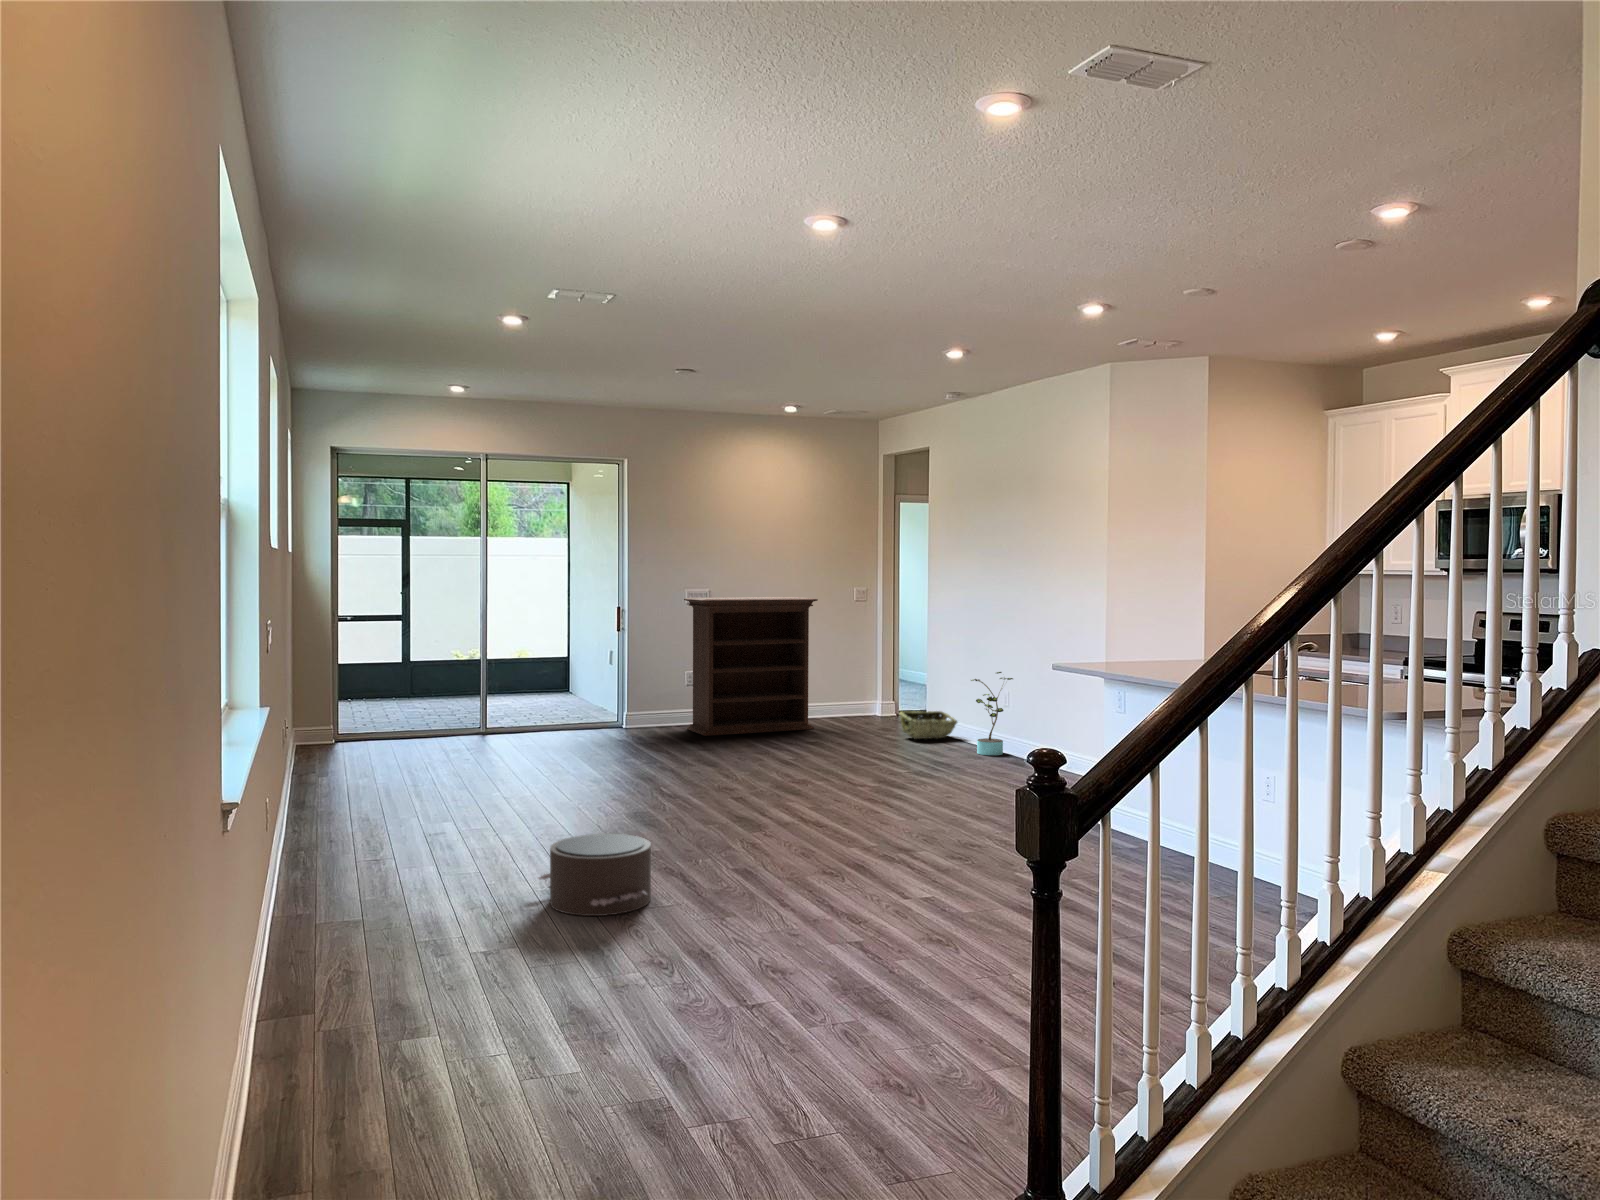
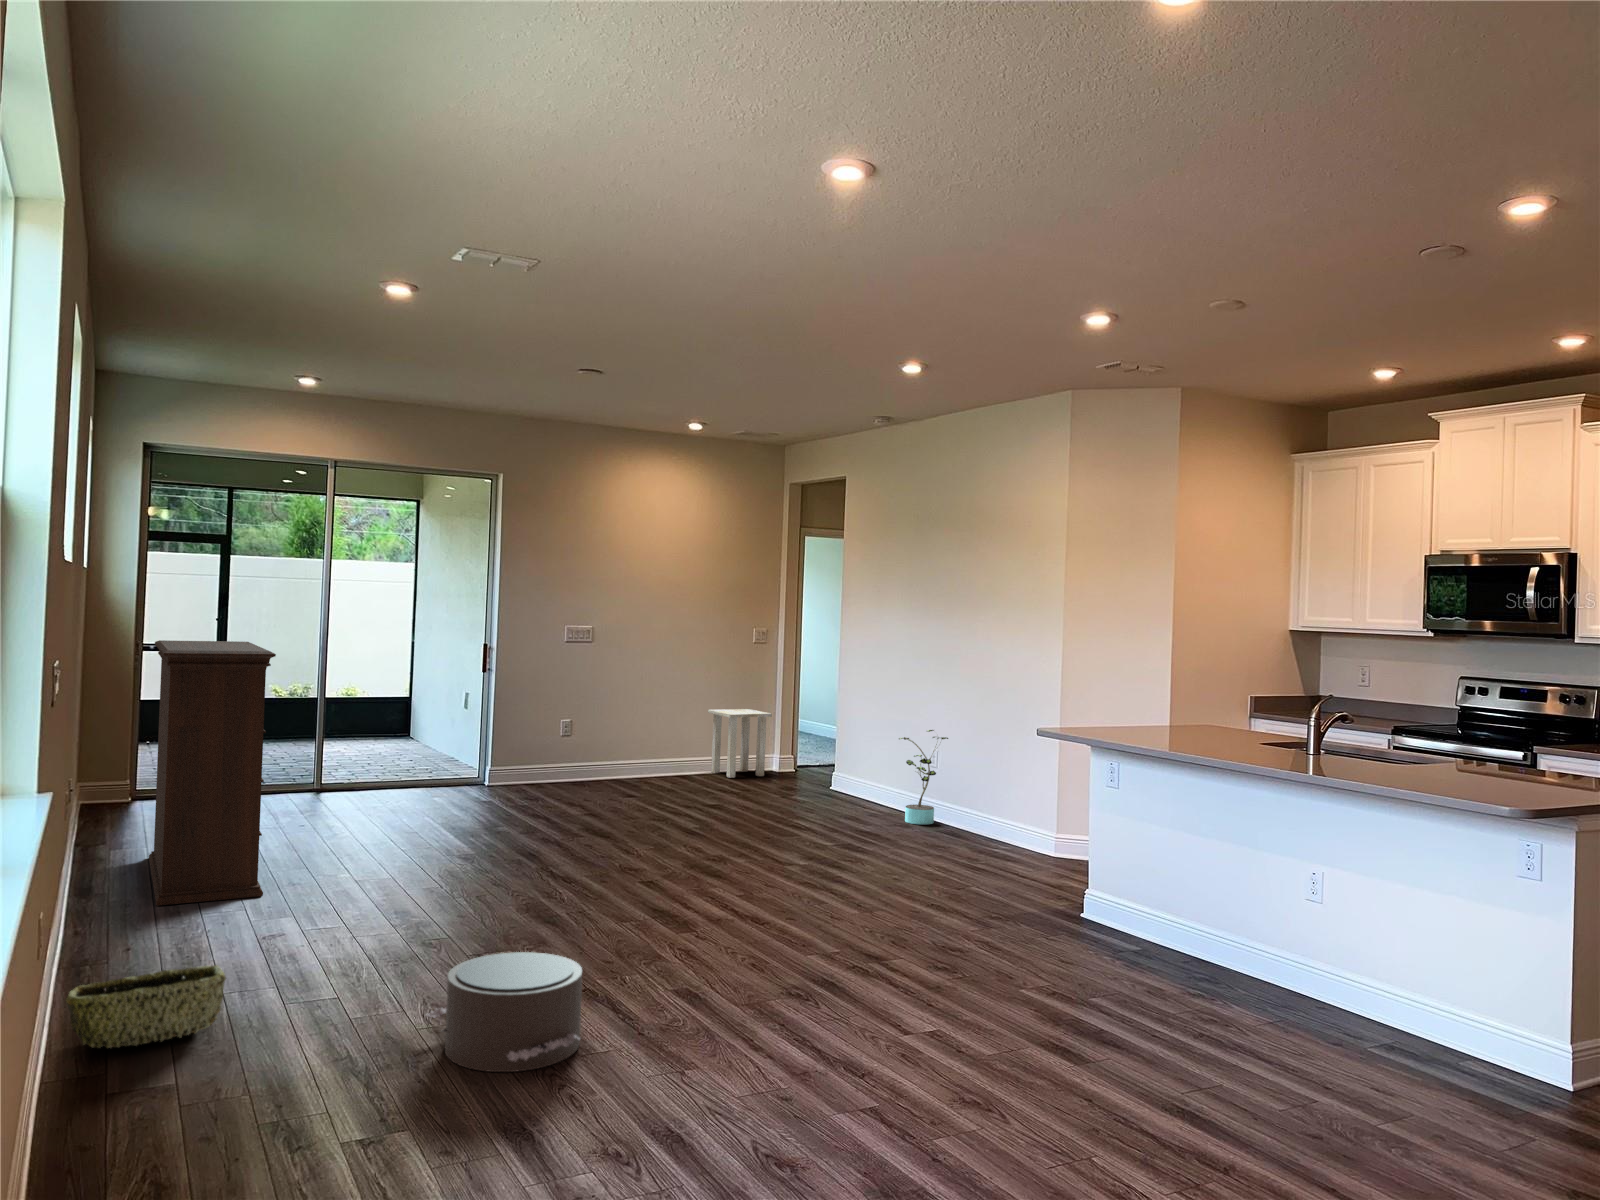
bookshelf: present [684,597,818,736] -> present [149,640,276,906]
side table: none [814,660,870,720] -> present [708,709,772,778]
woven basket: present [900,711,957,739] -> present [66,965,226,1048]

